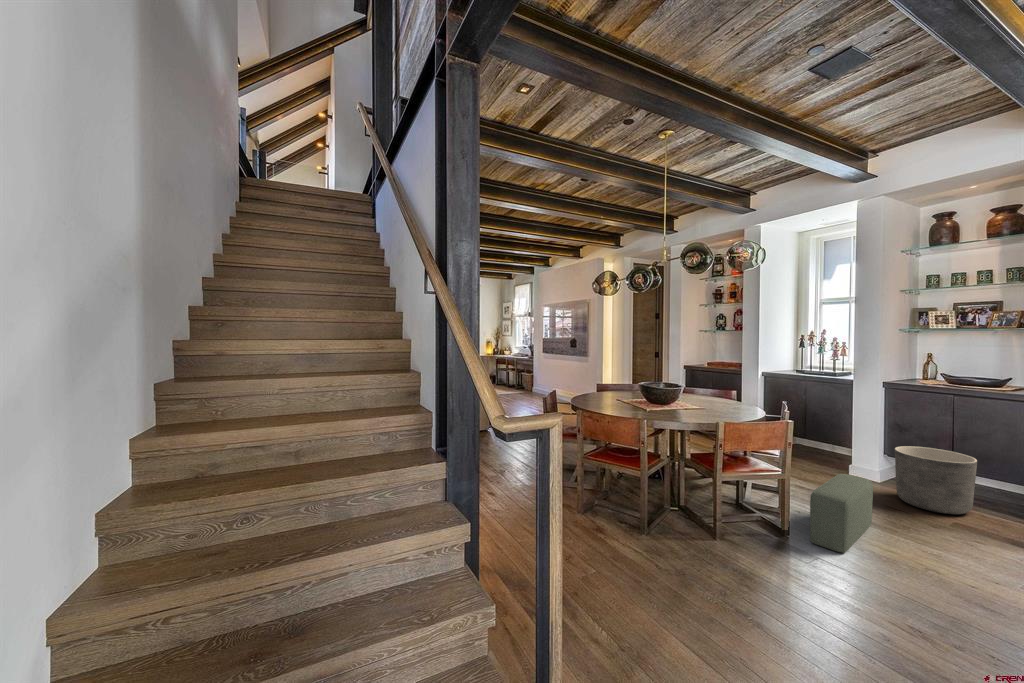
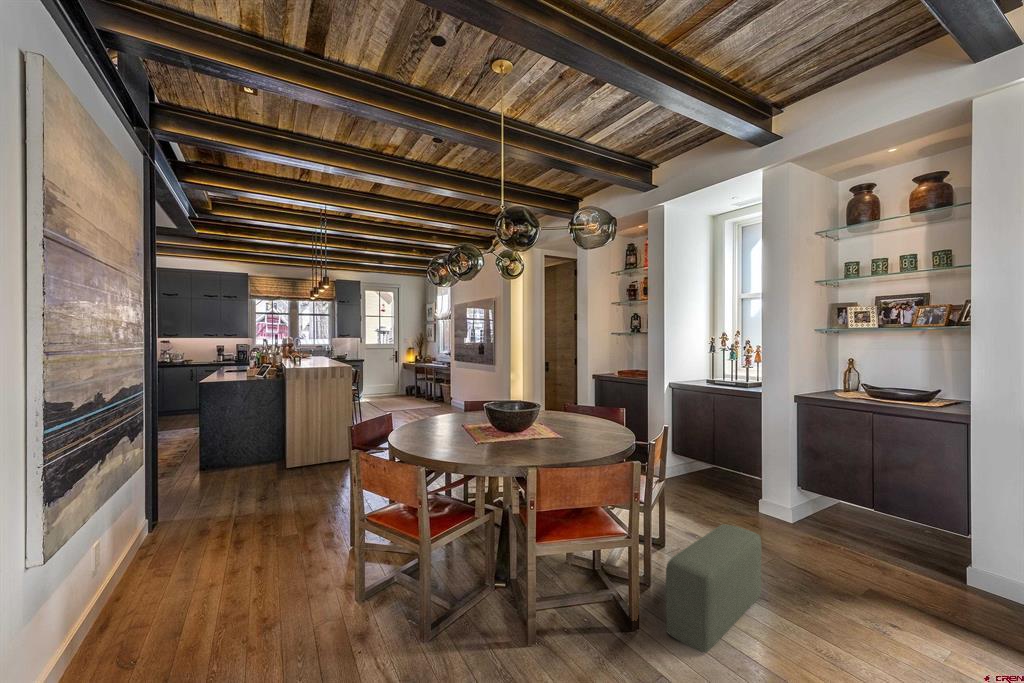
planter: present [895,446,977,514] -> none [803,479,898,572]

